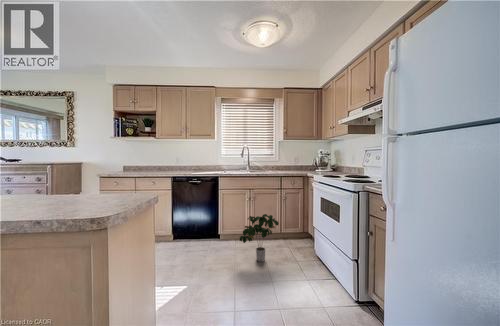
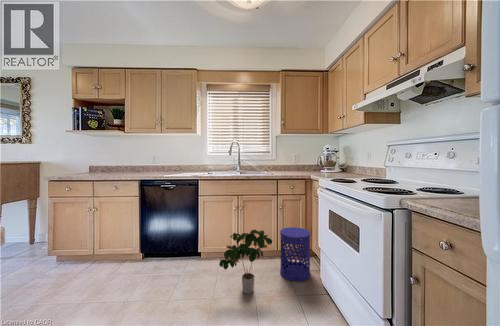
waste bin: none [284,214,308,254] -> present [280,227,310,281]

